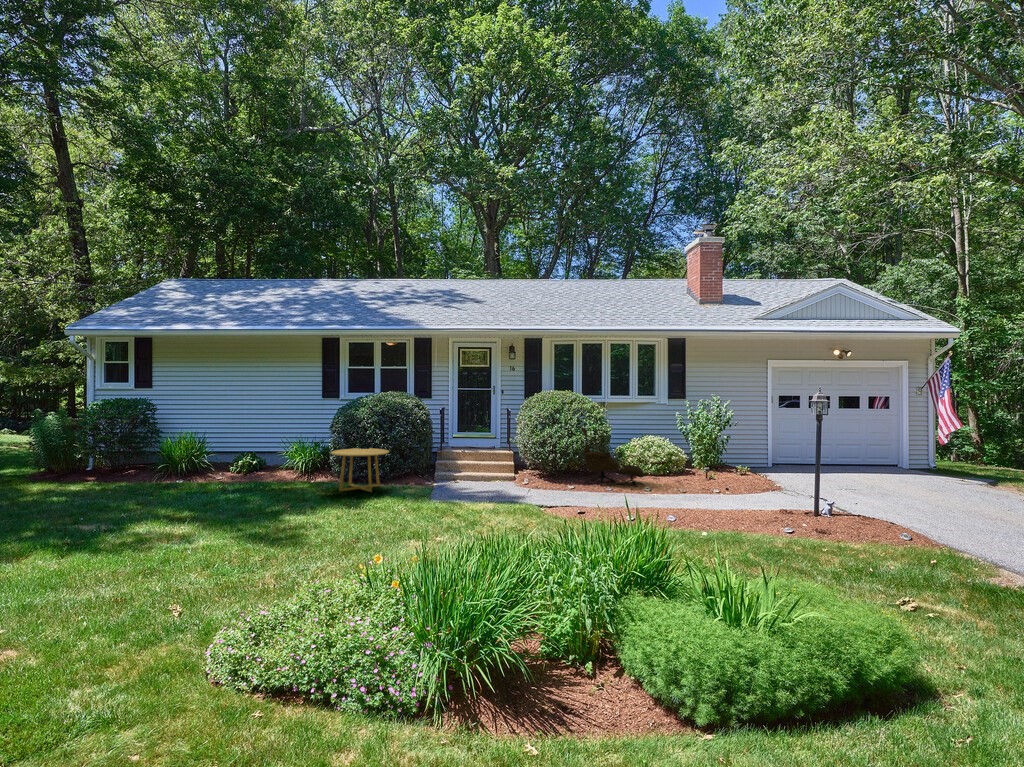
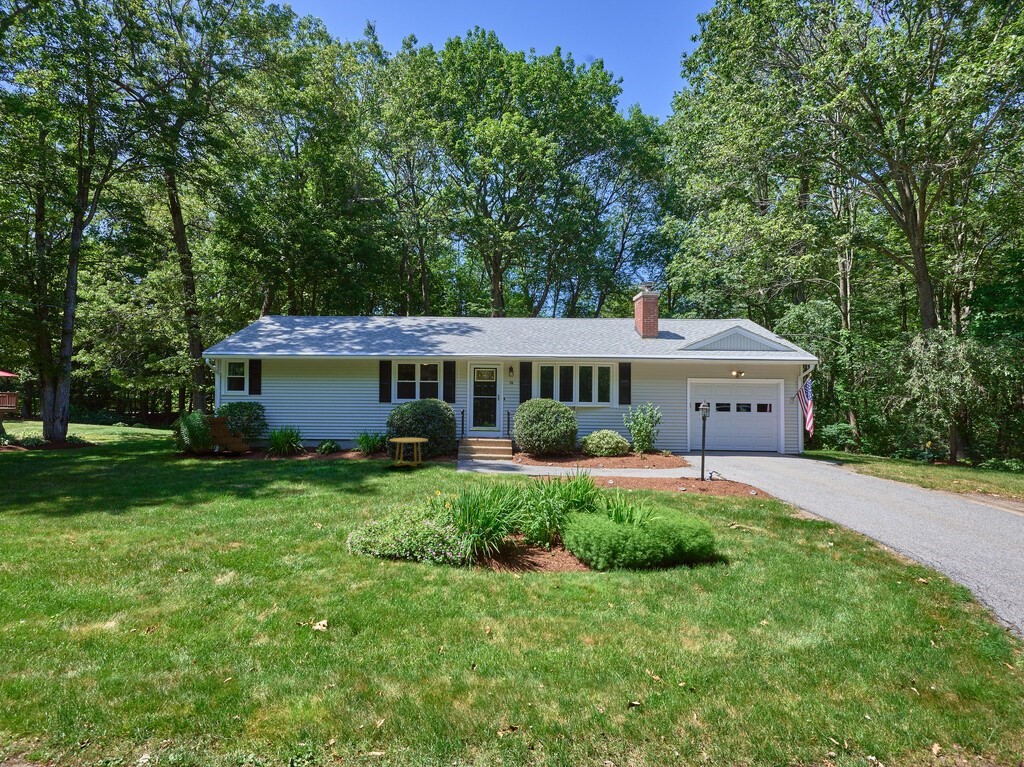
lounge chair: present [581,427,644,486] -> present [208,416,249,455]

